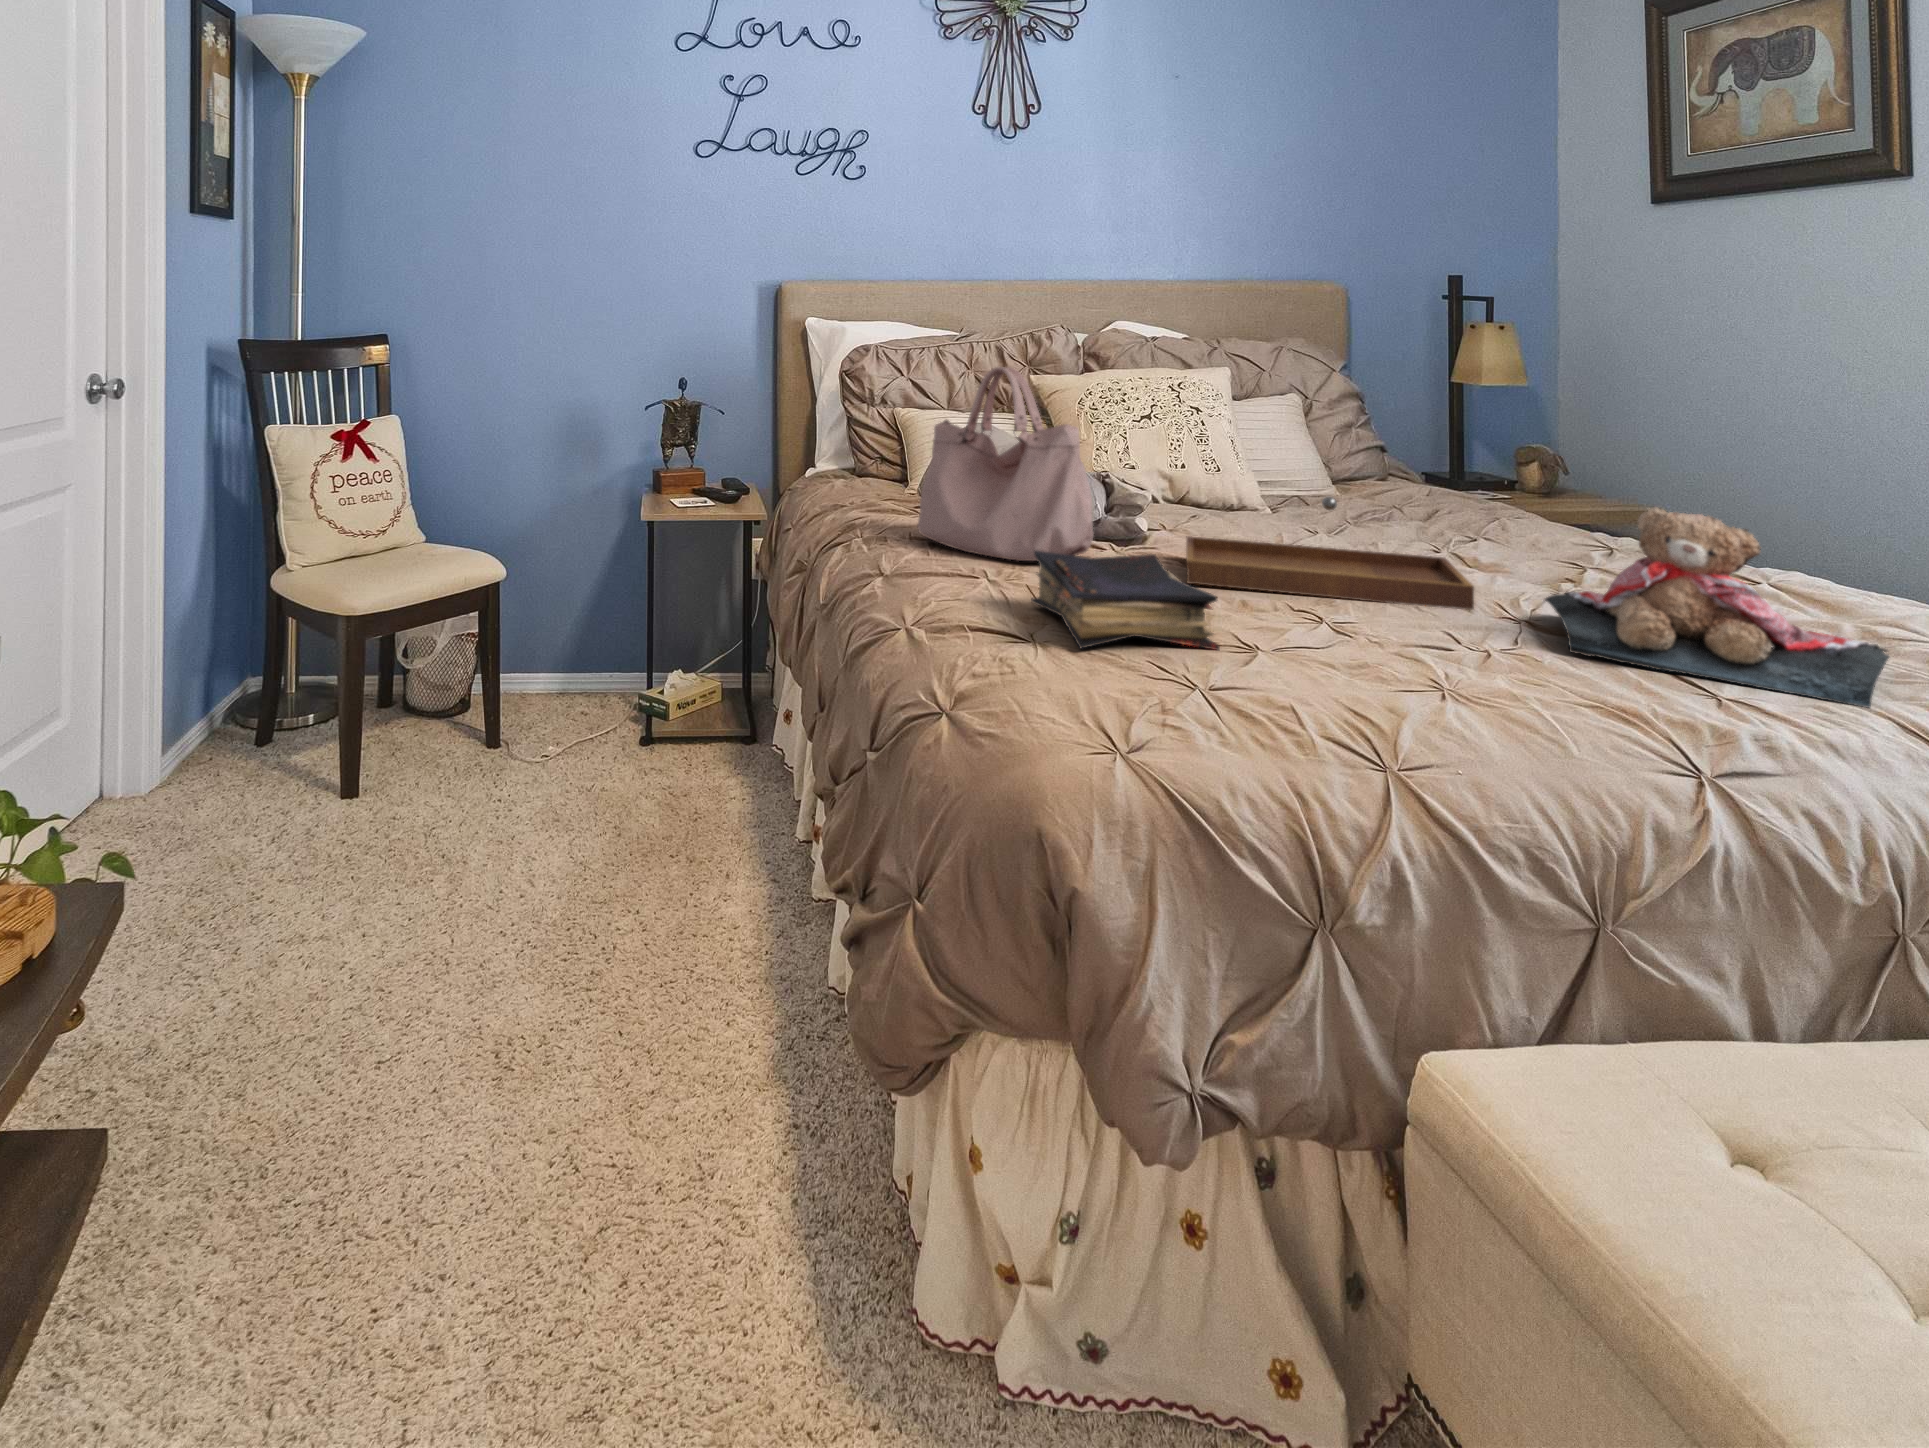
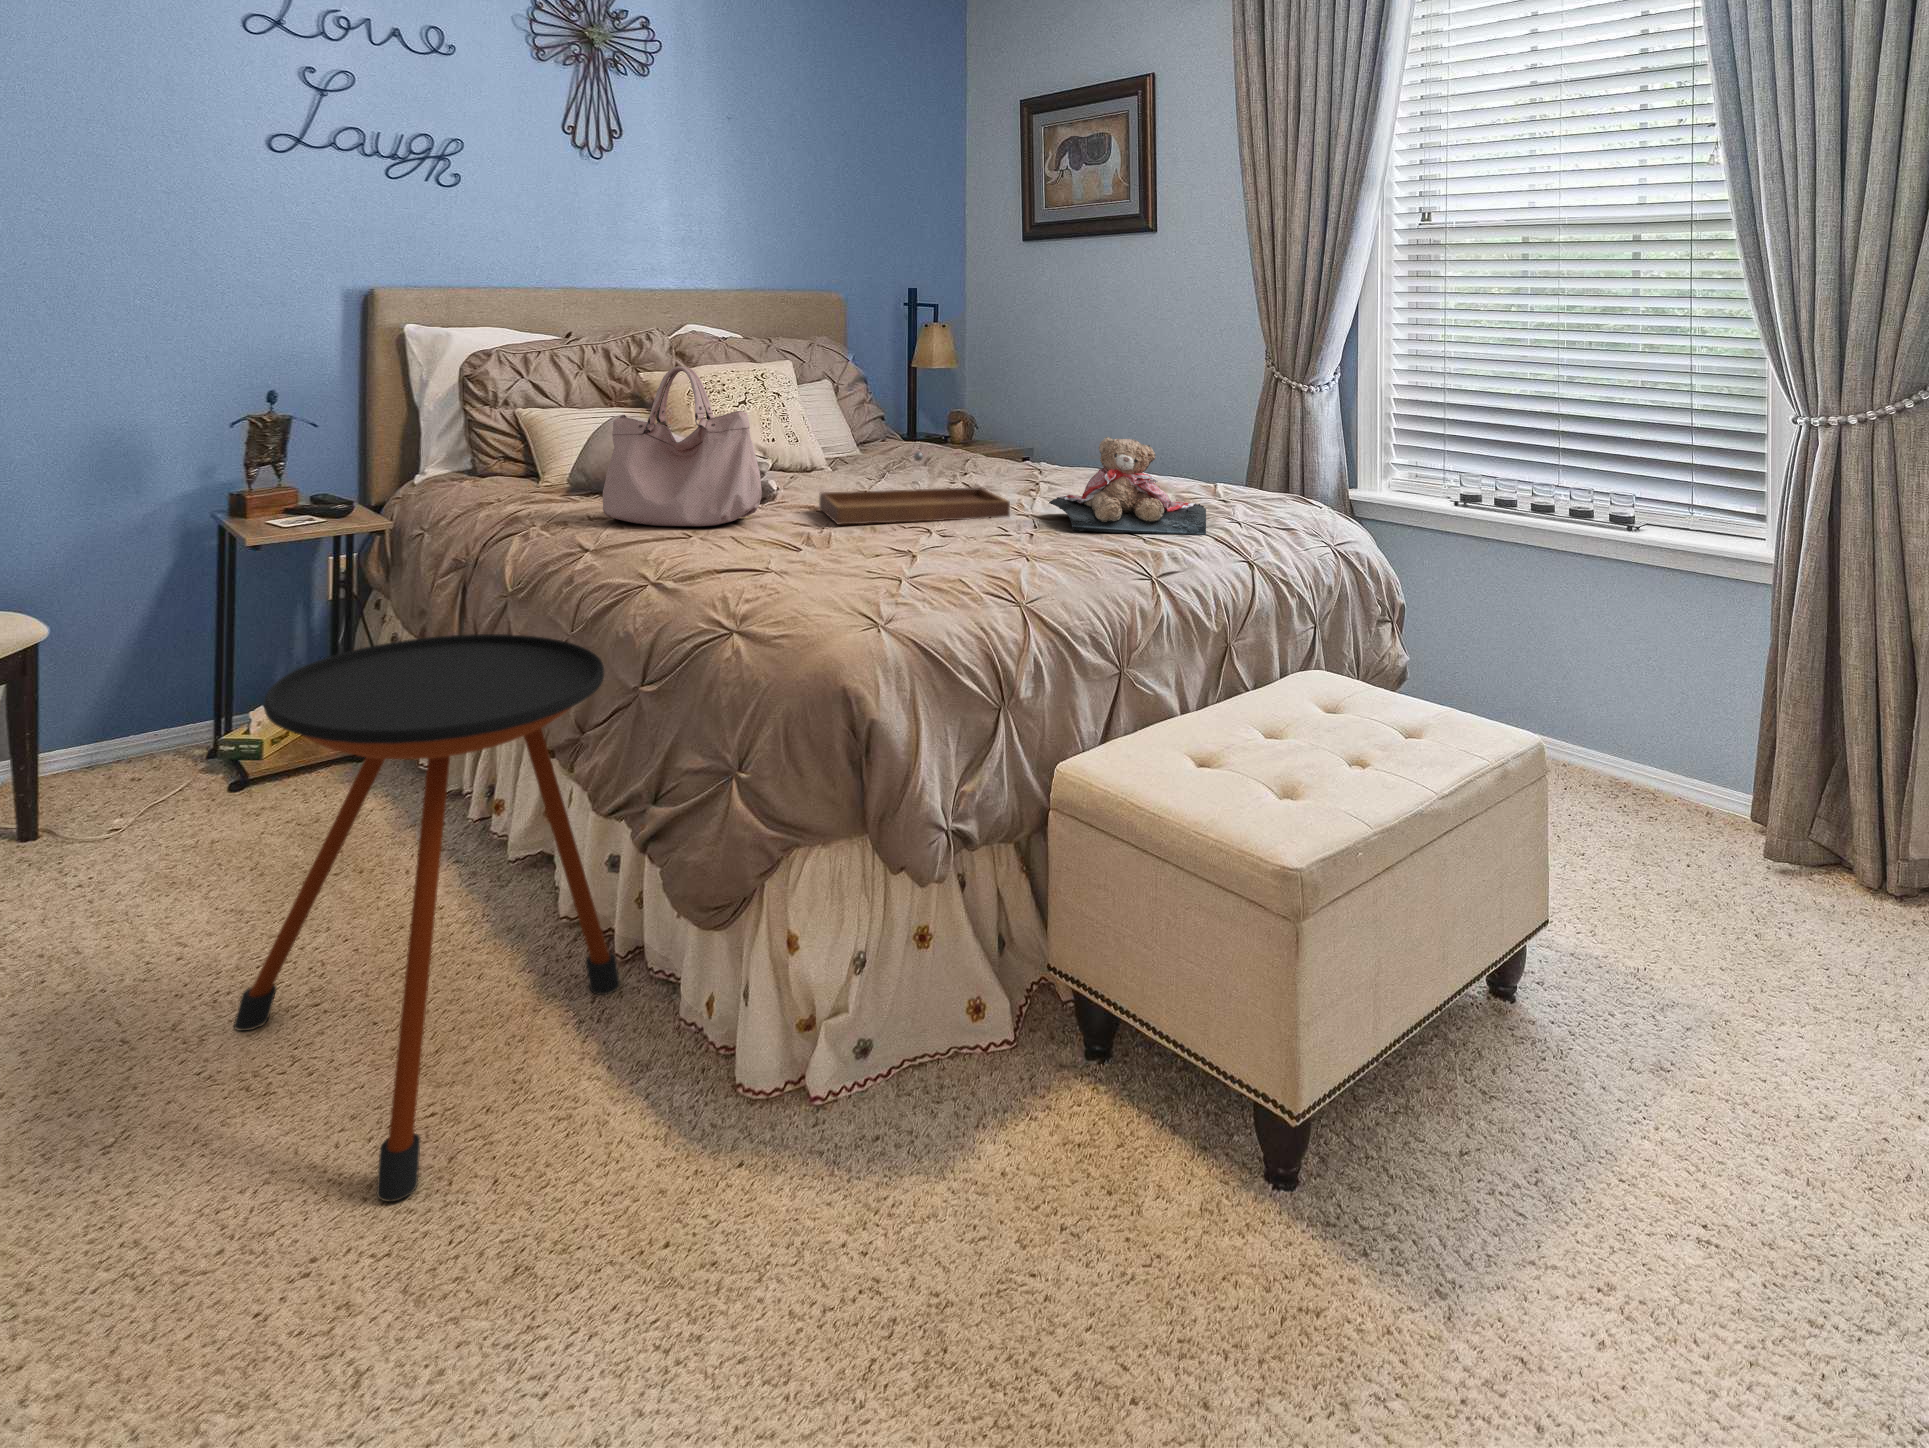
book: present [1031,551,1220,650] -> none [748,502,896,571]
side table: none [458,641,841,1273] -> present [234,634,620,1202]

